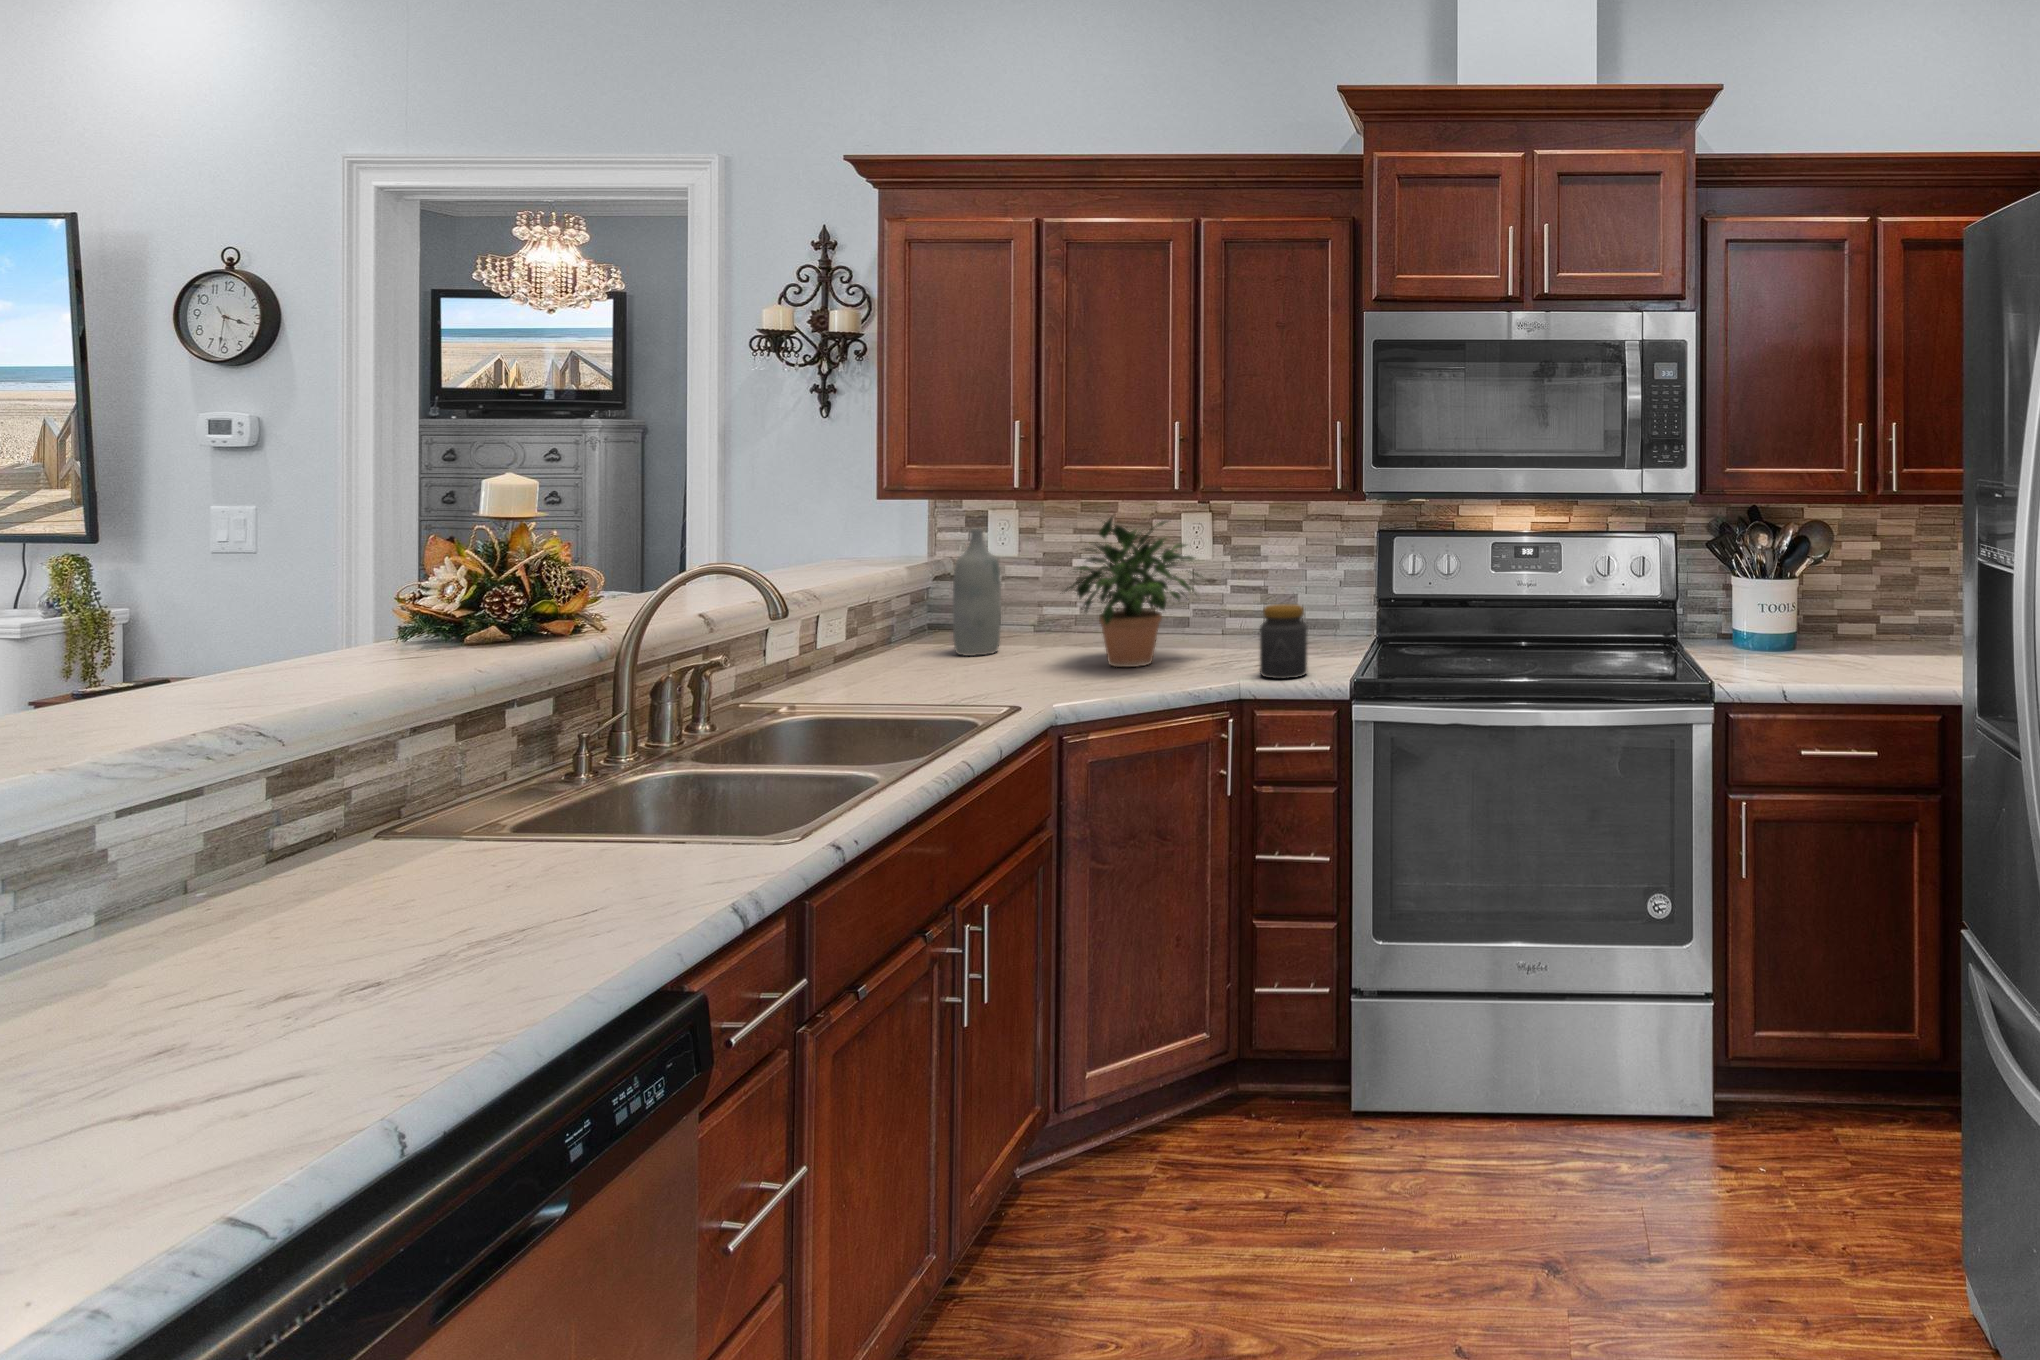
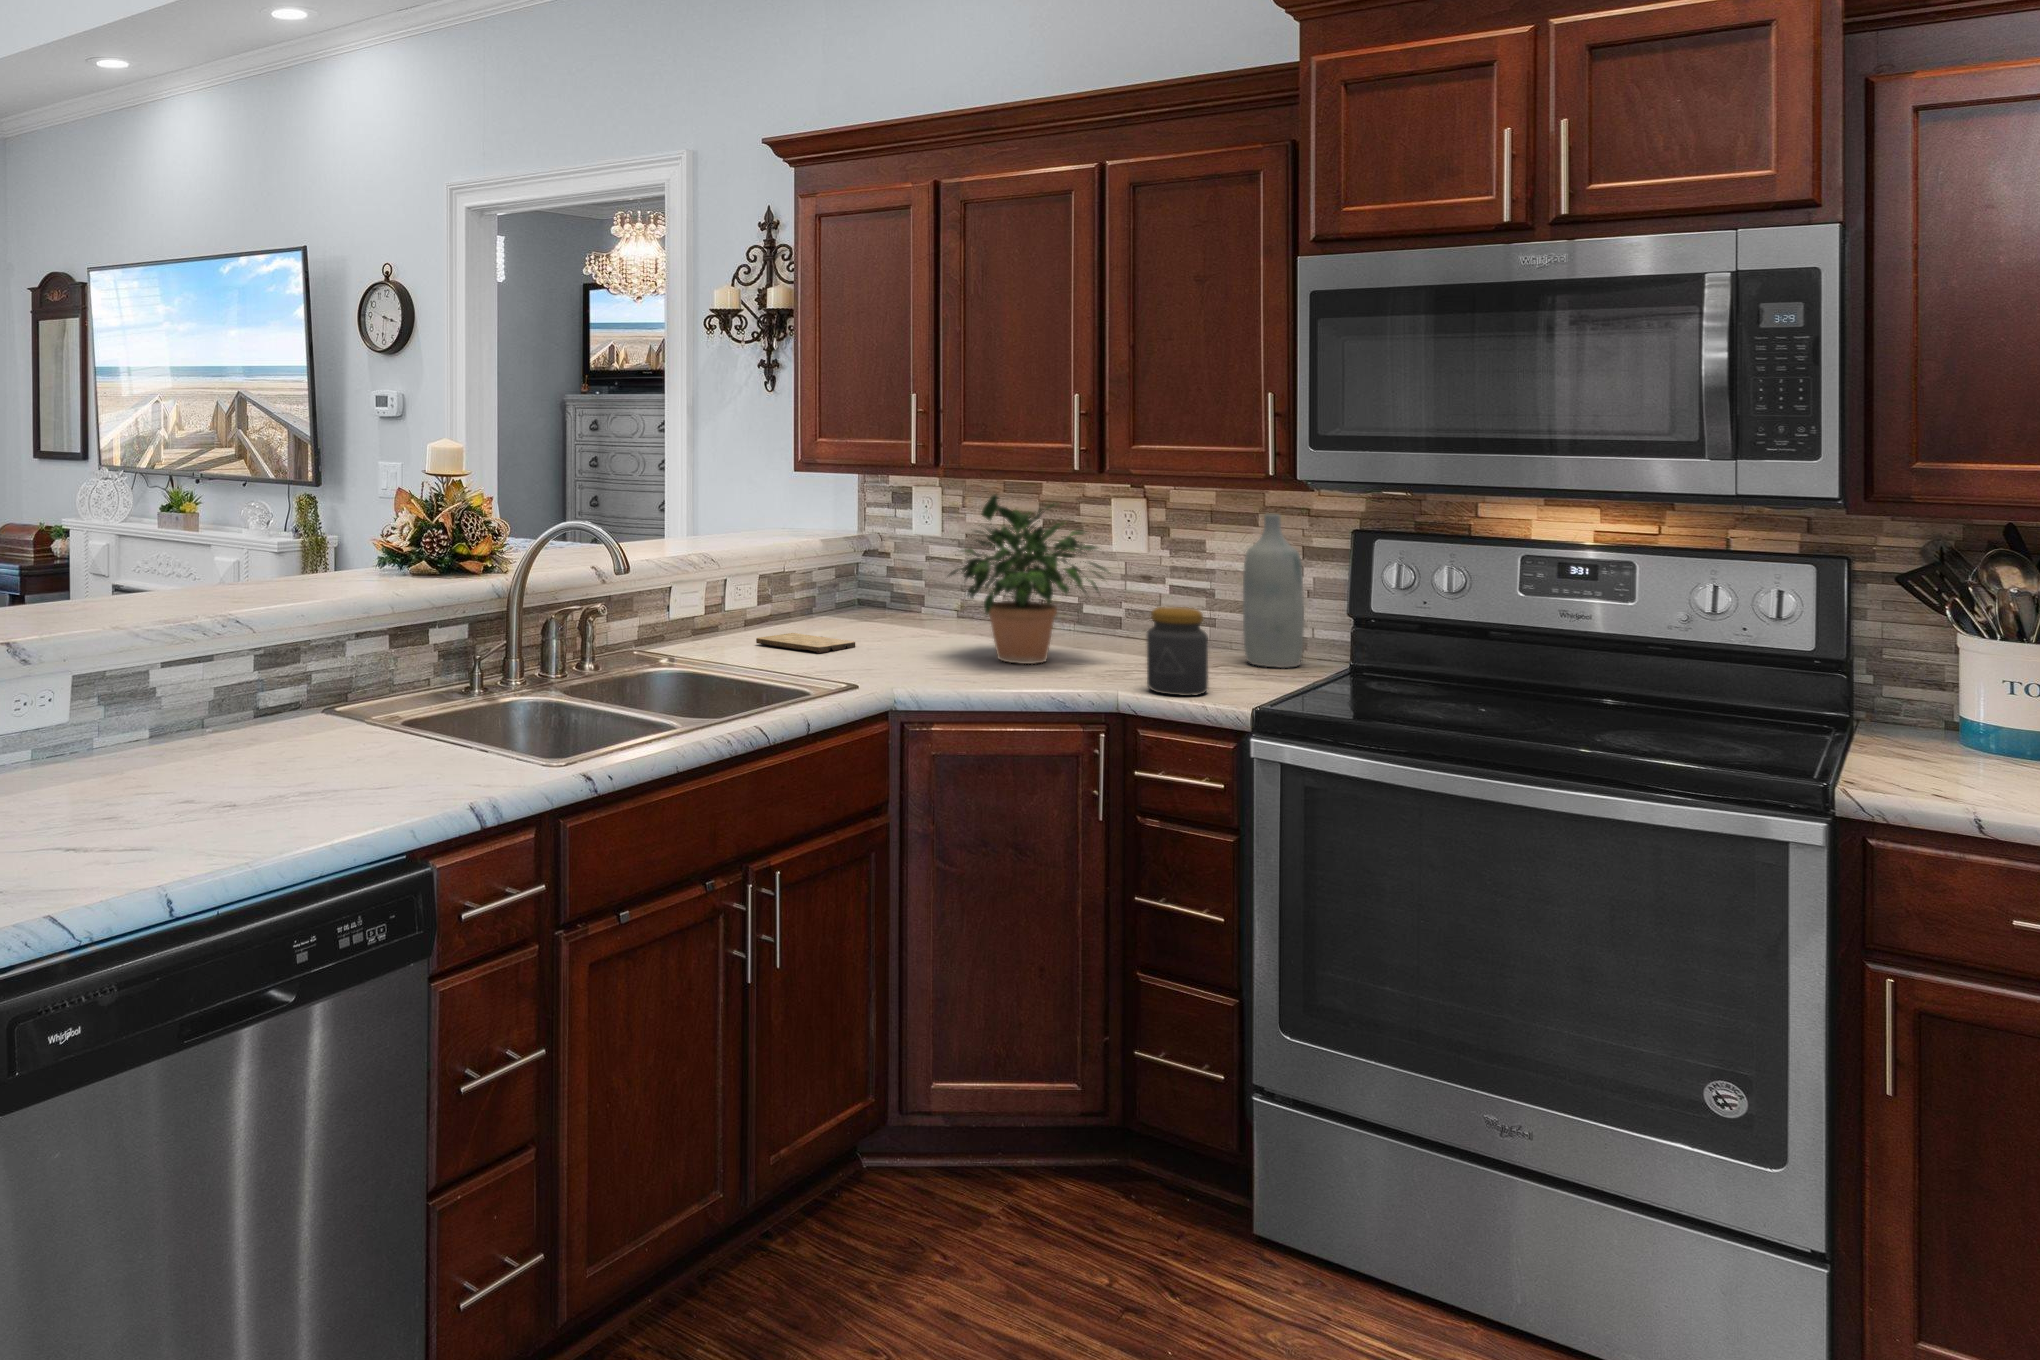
bottle: present [953,528,1001,656] -> present [1243,514,1304,668]
cutting board: none [855,663,961,680] -> present [756,633,855,653]

